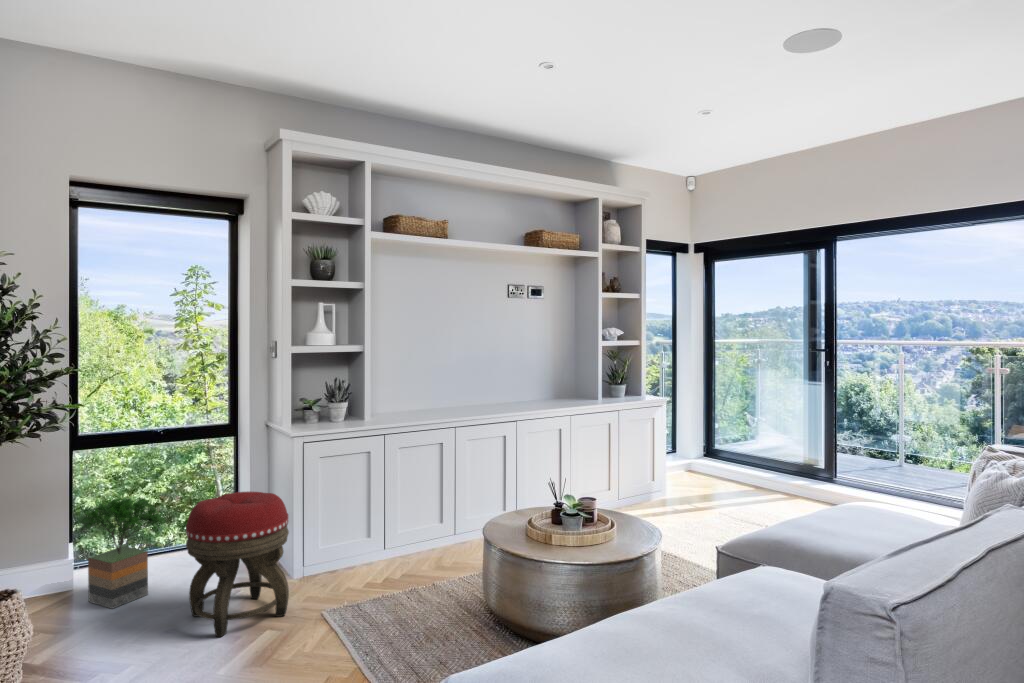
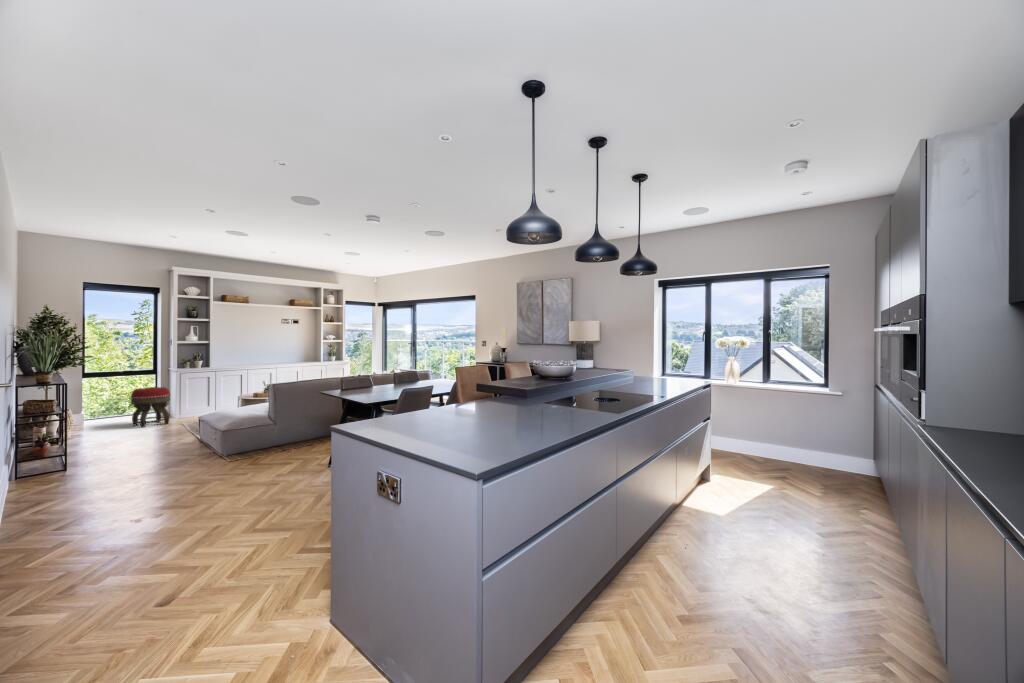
potted tree: present [80,497,165,609] -> none [87,391,124,426]

